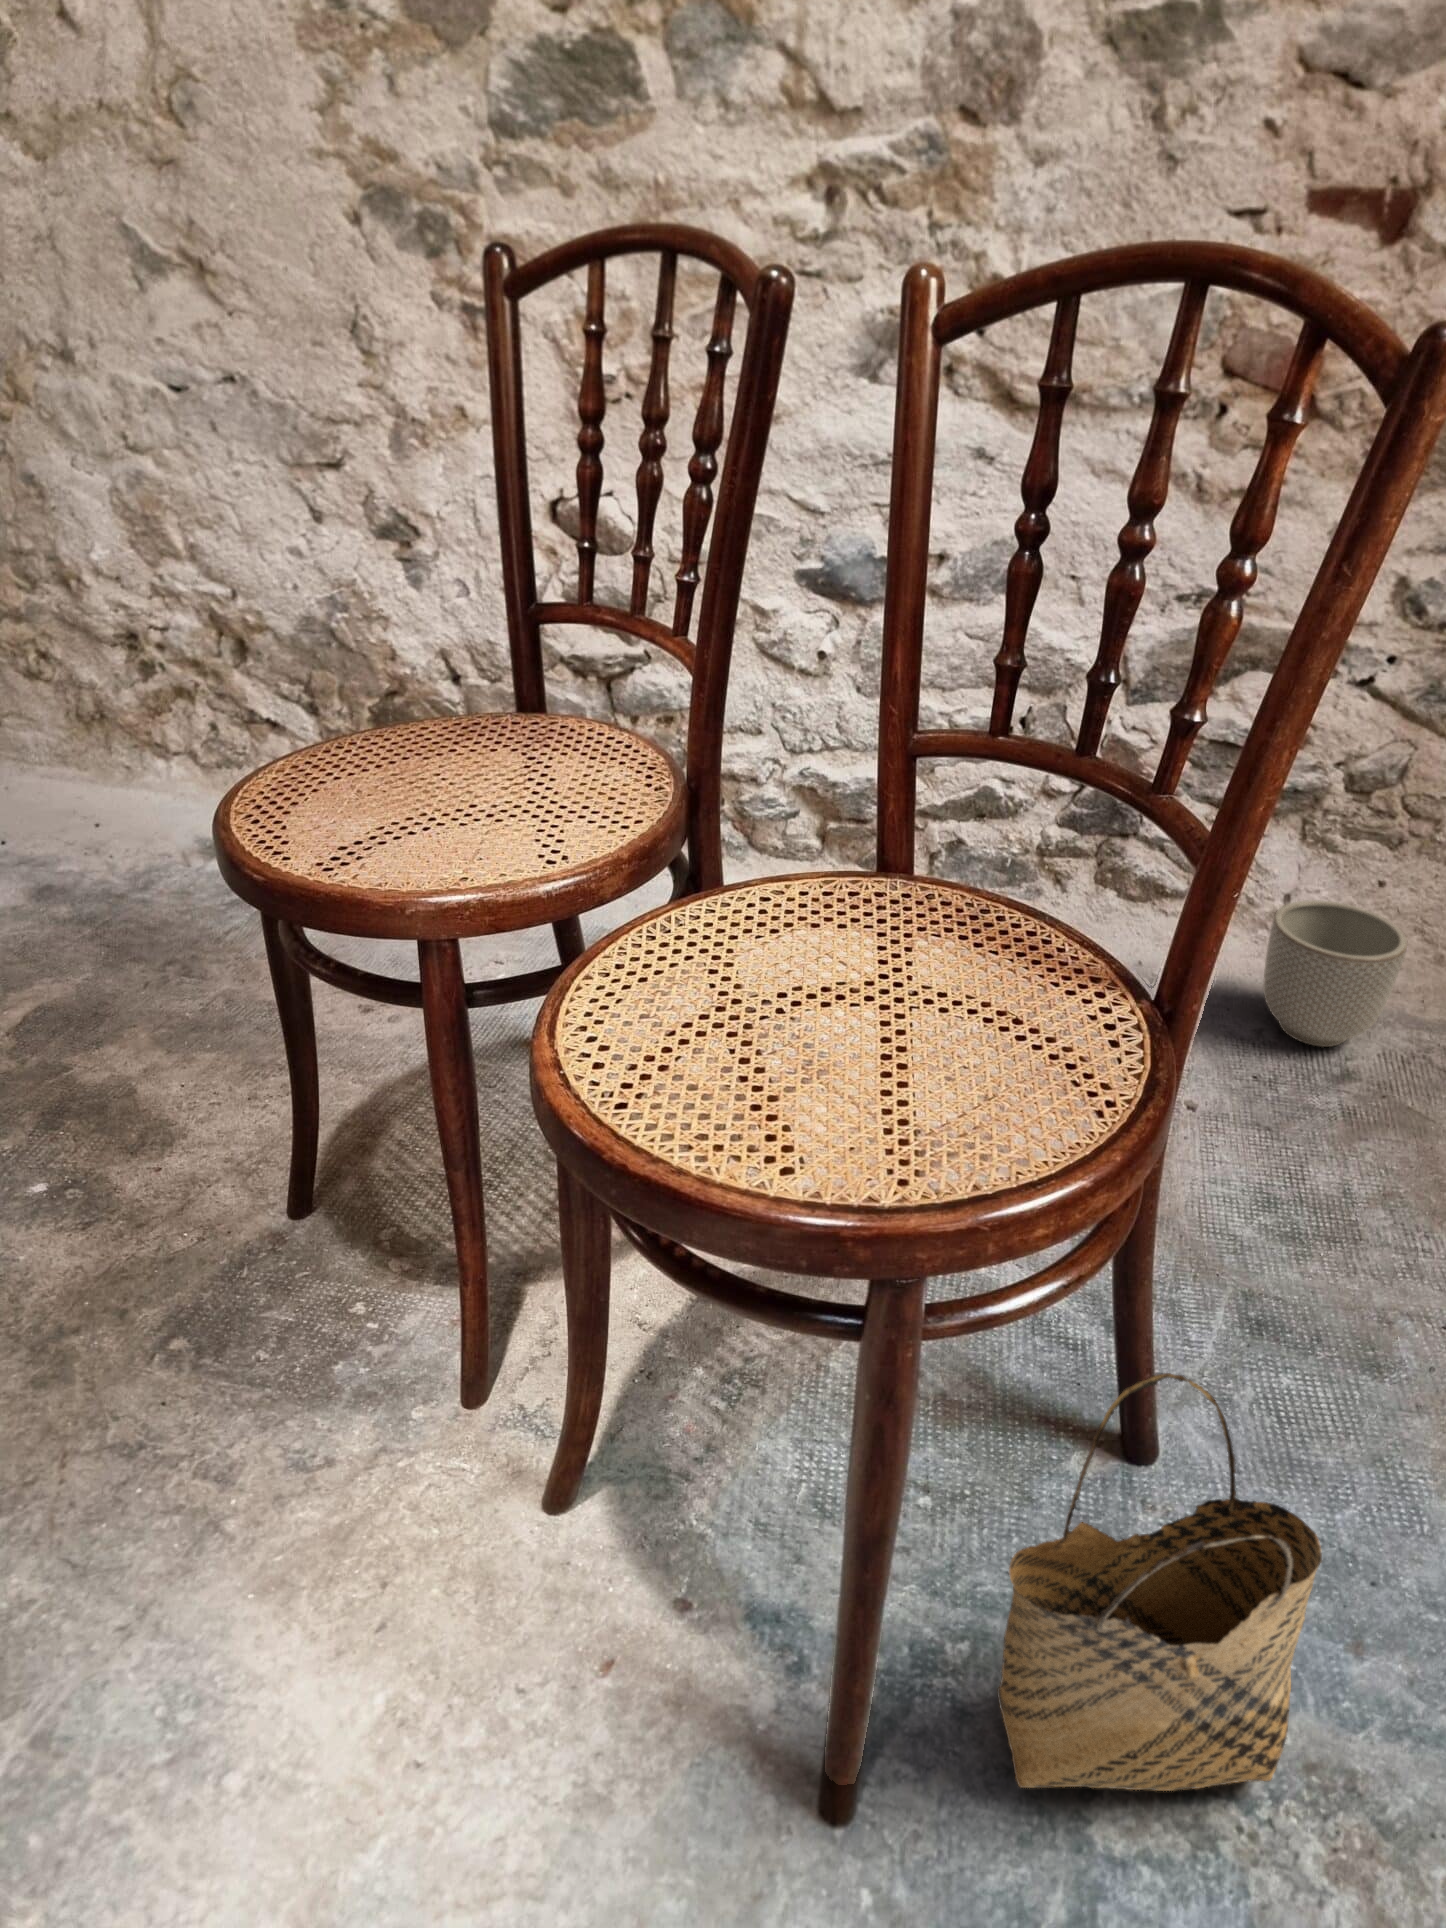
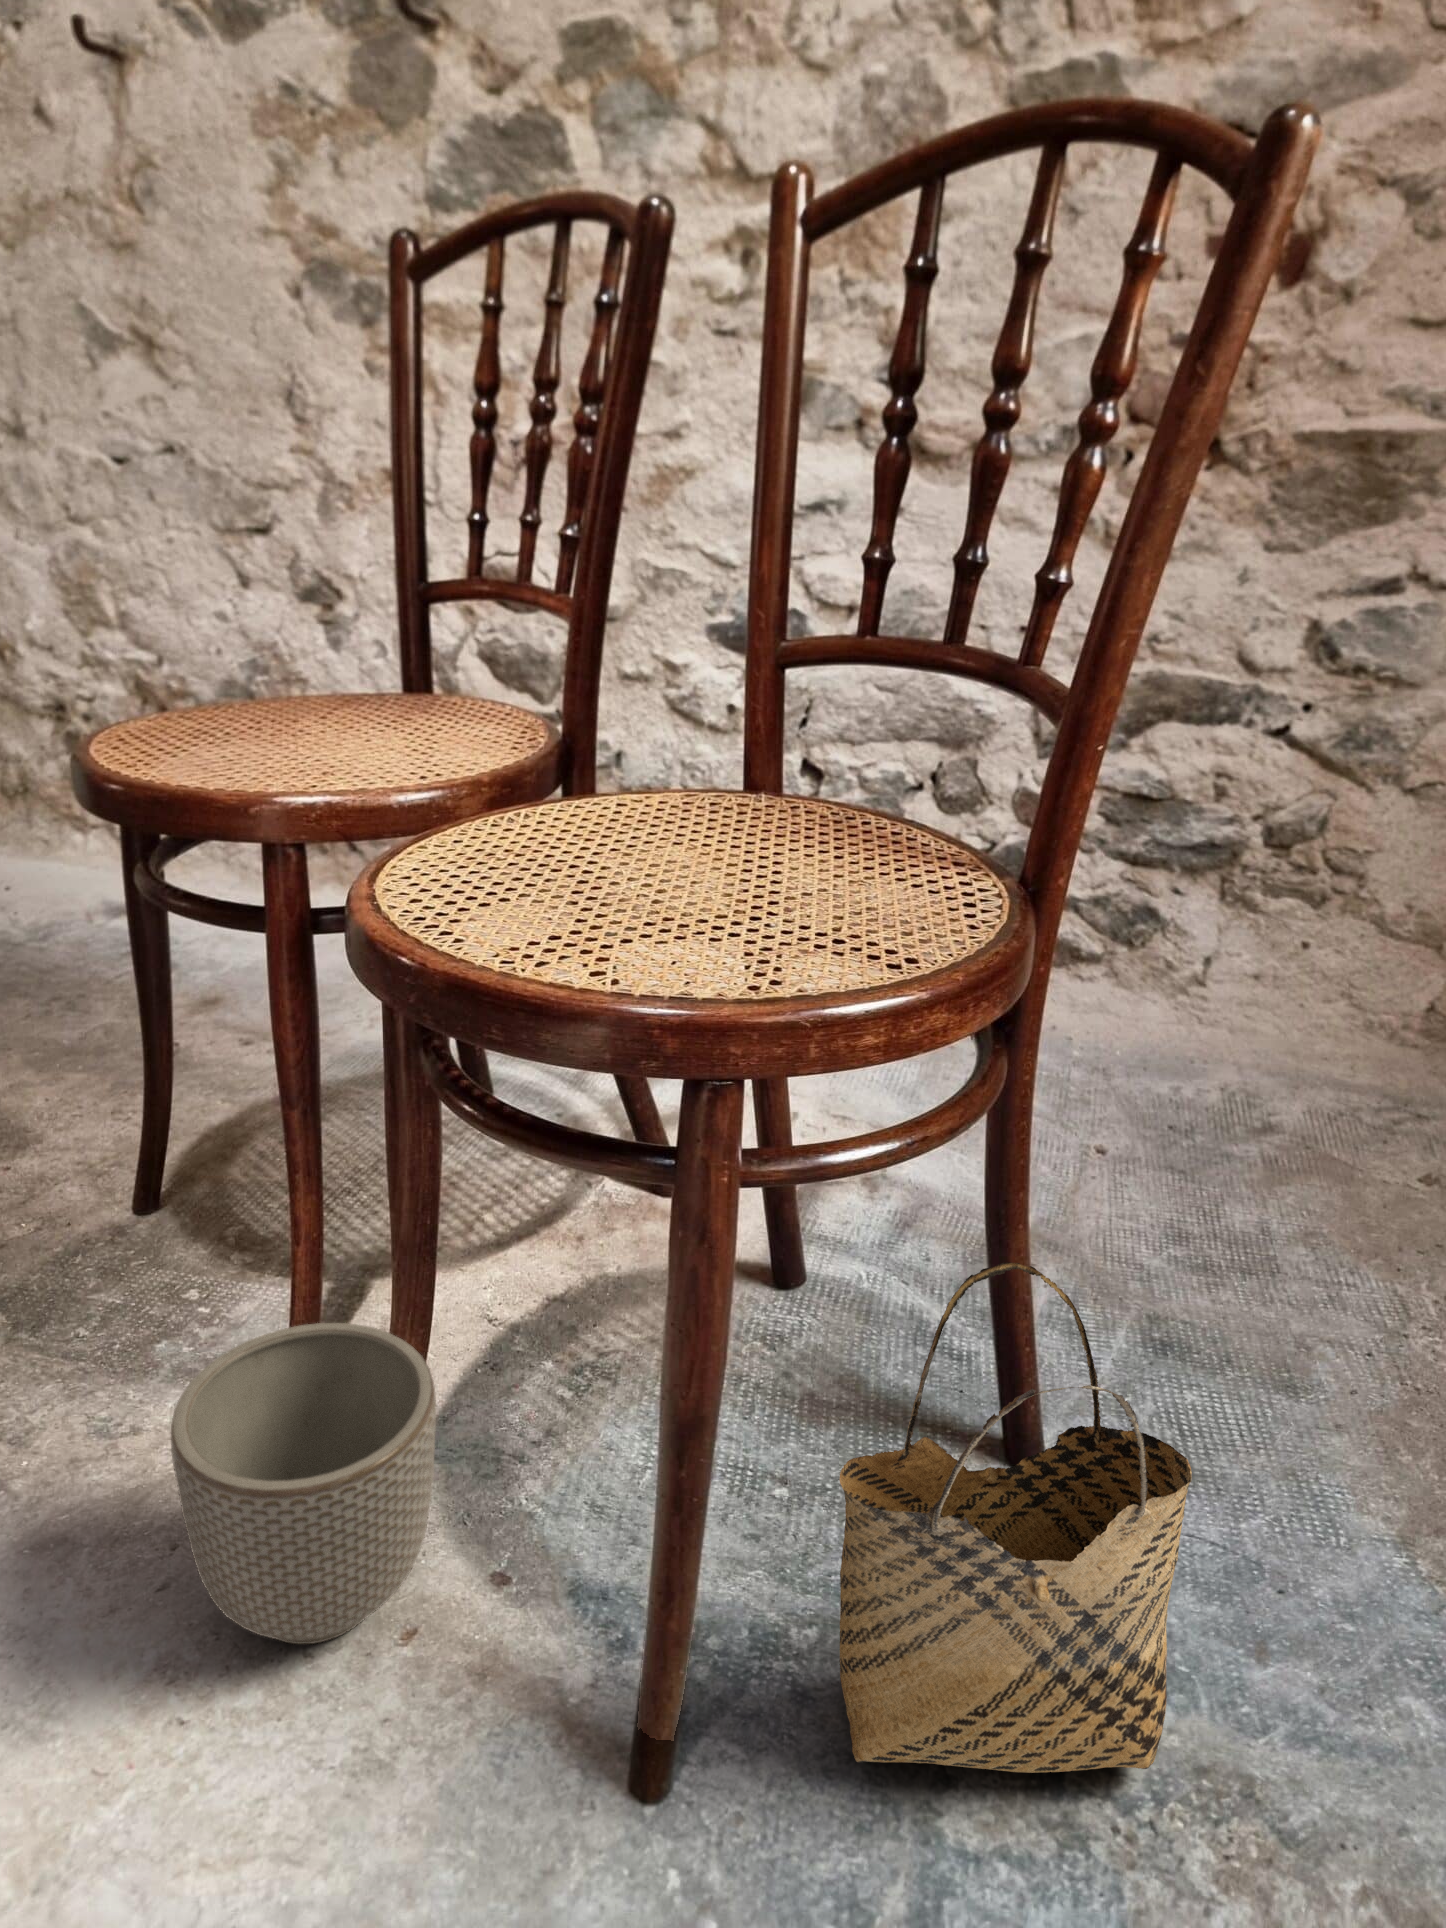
planter: present [1263,900,1407,1047] -> present [171,1323,436,1644]

